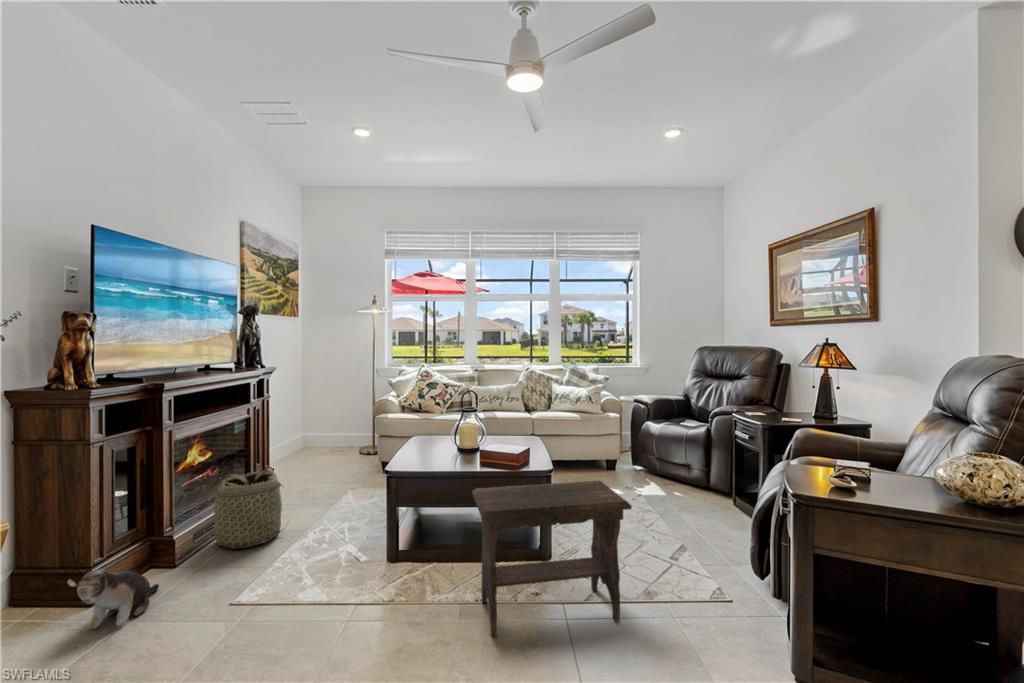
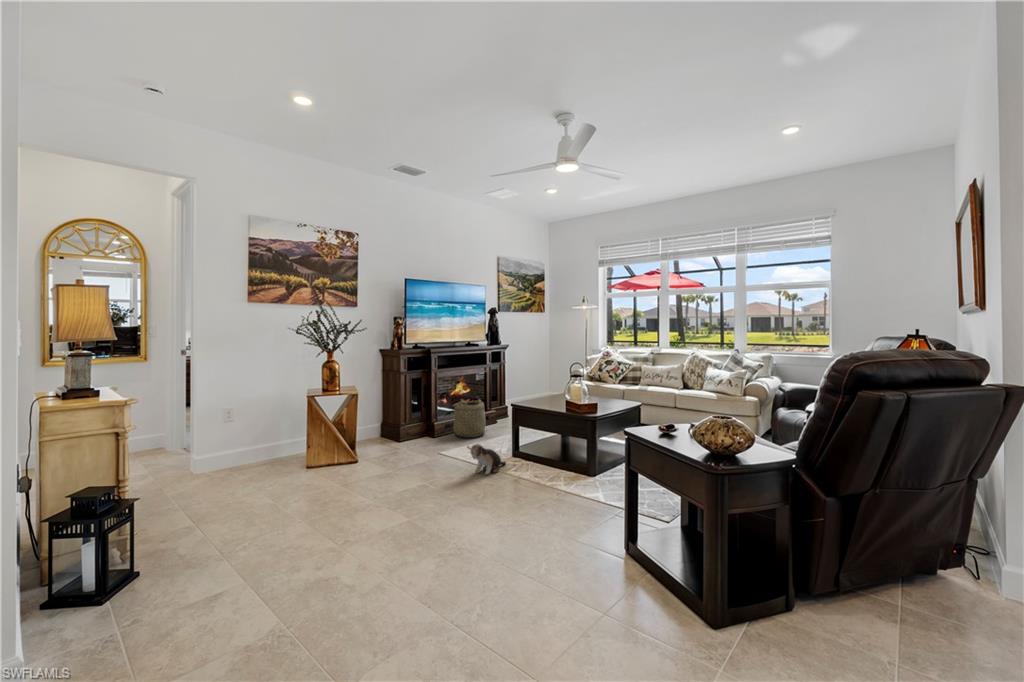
footstool: present [472,481,632,637] -> none [510,417,606,507]
plush toy: present [68,569,159,629] -> present [467,444,506,474]

